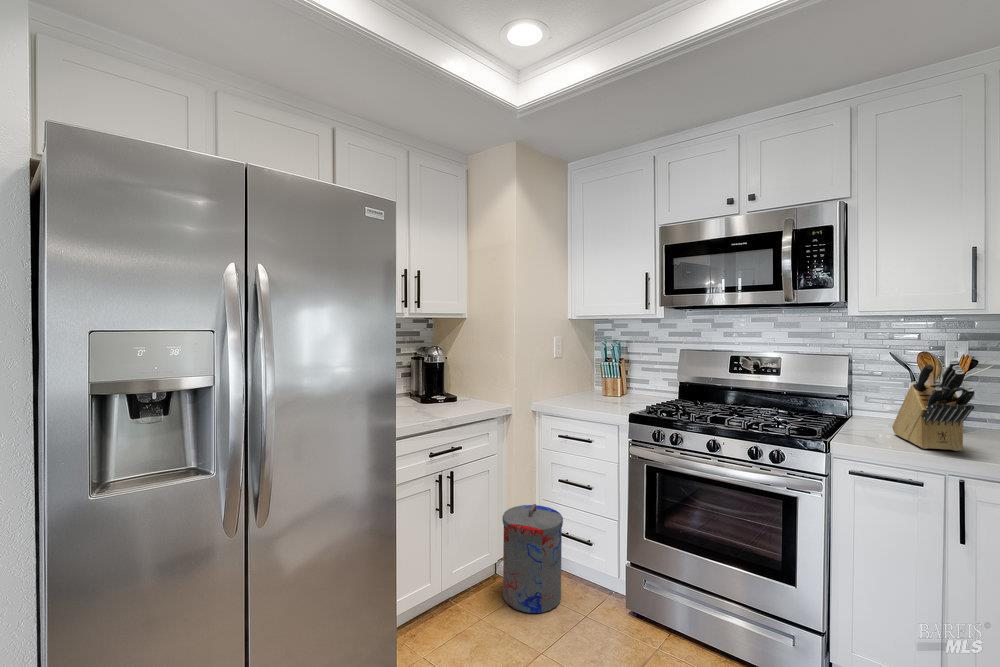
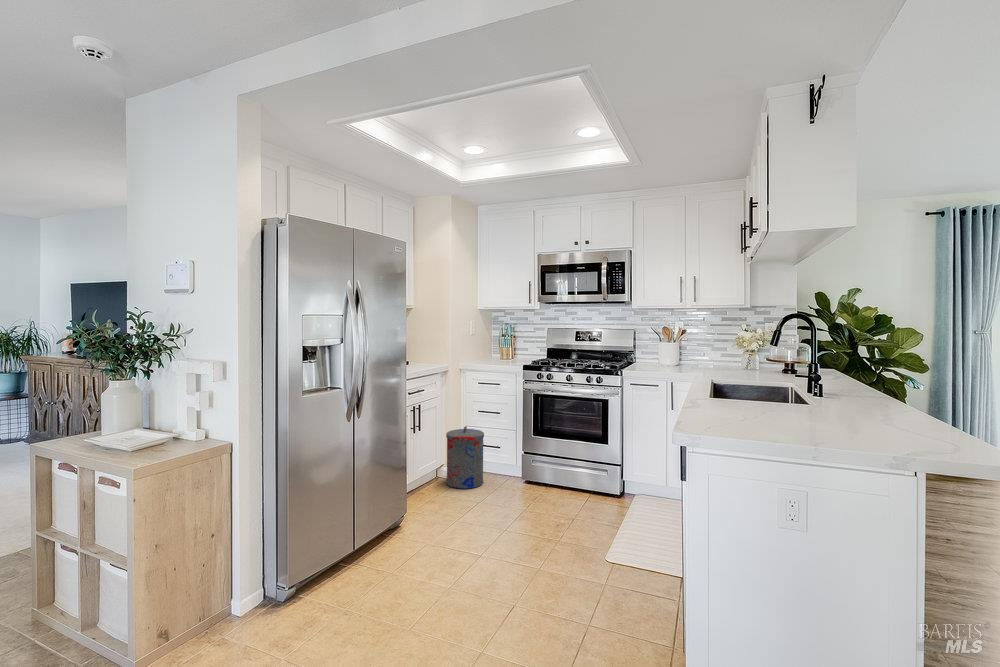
knife block: present [892,360,974,451] -> none [649,329,674,370]

